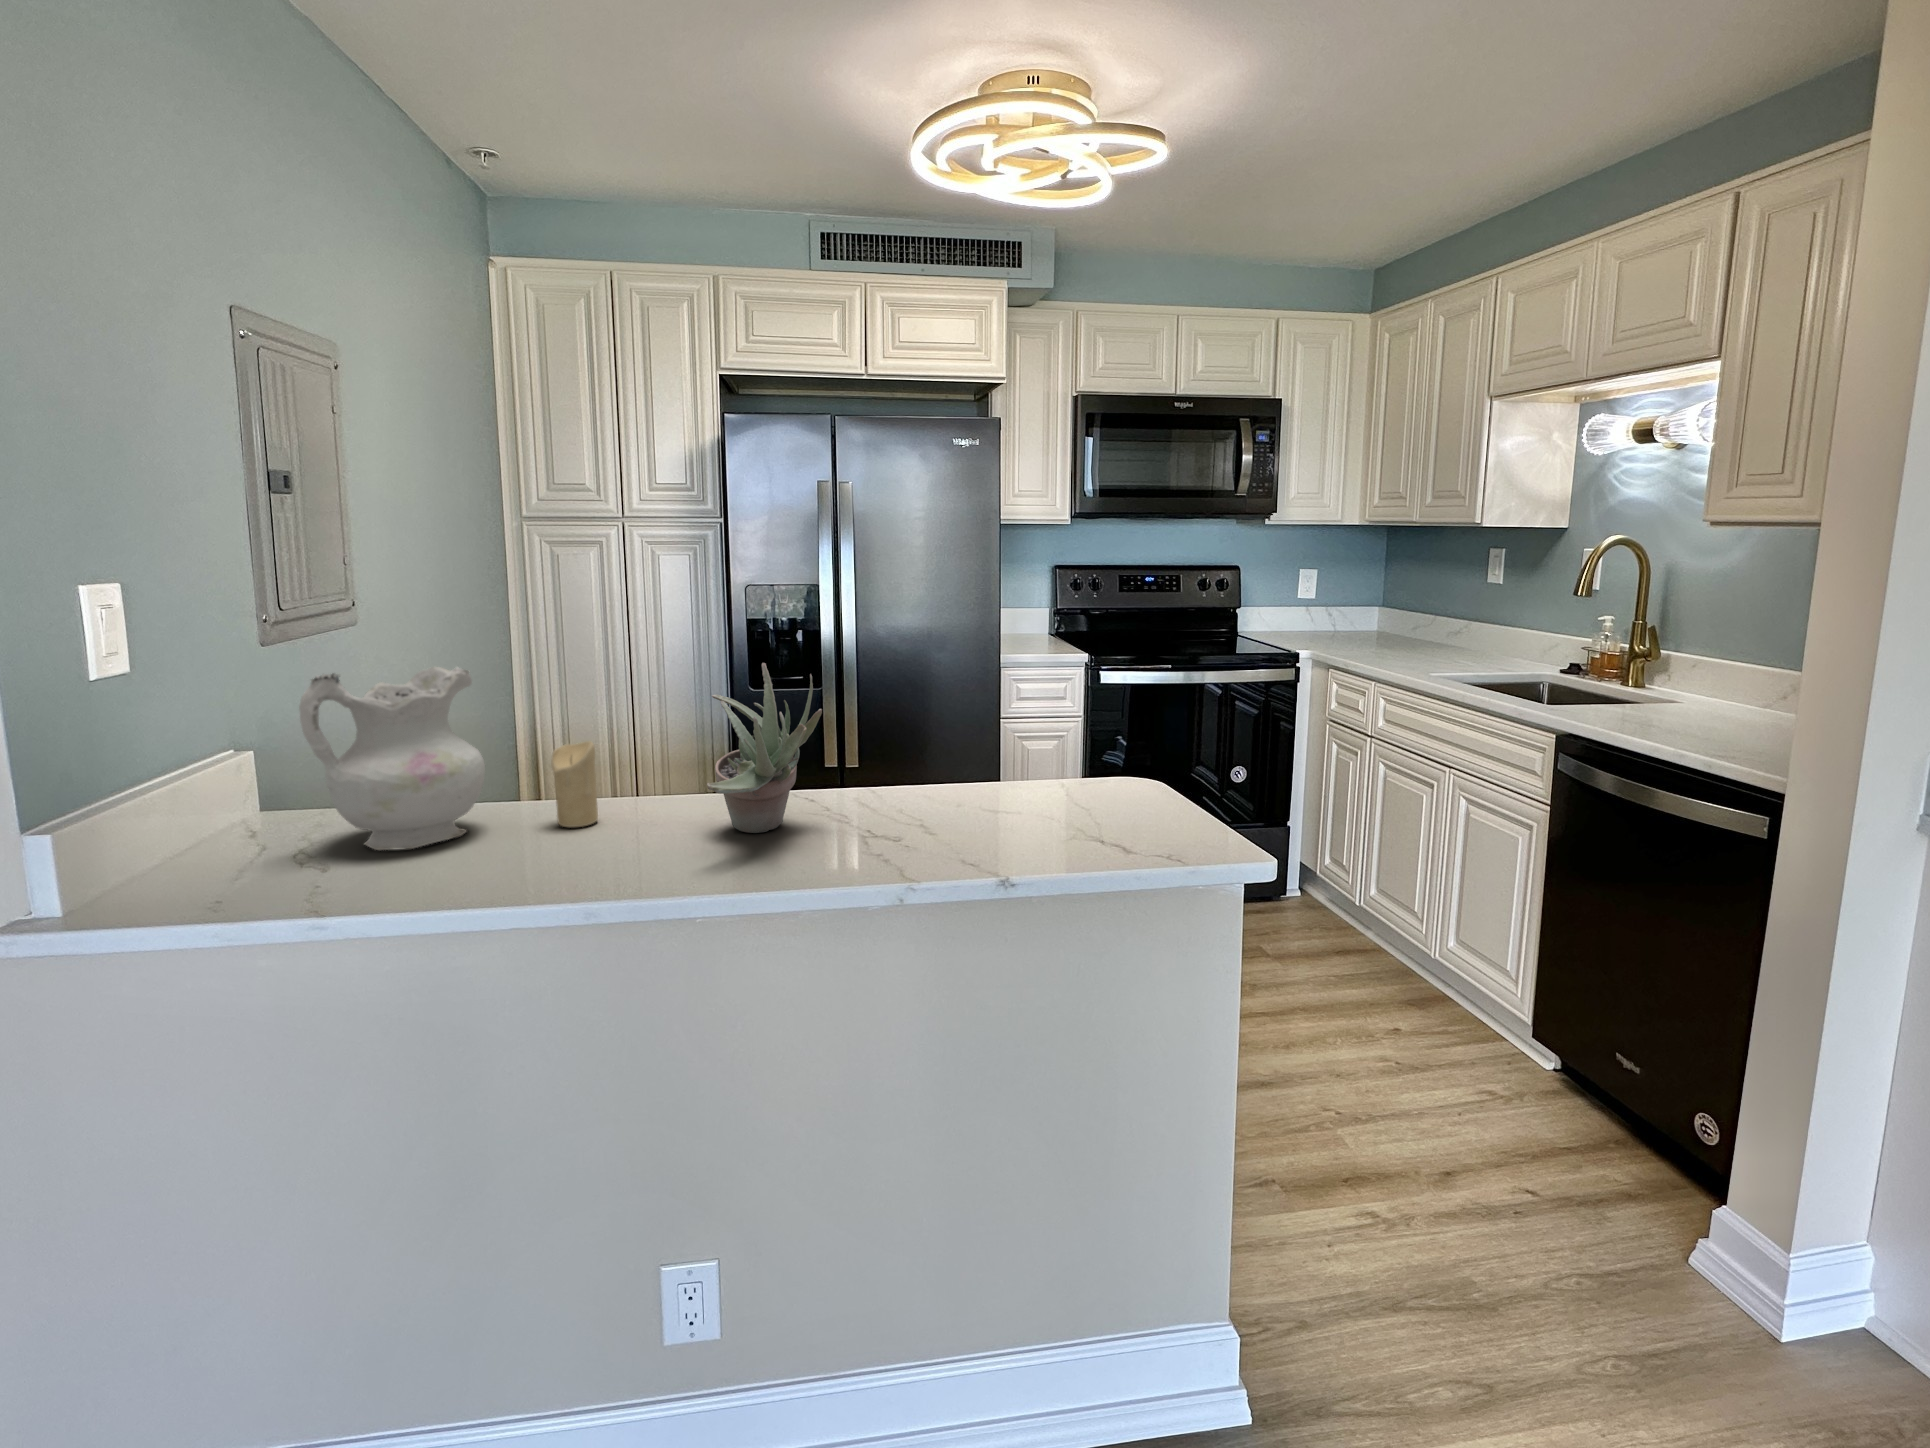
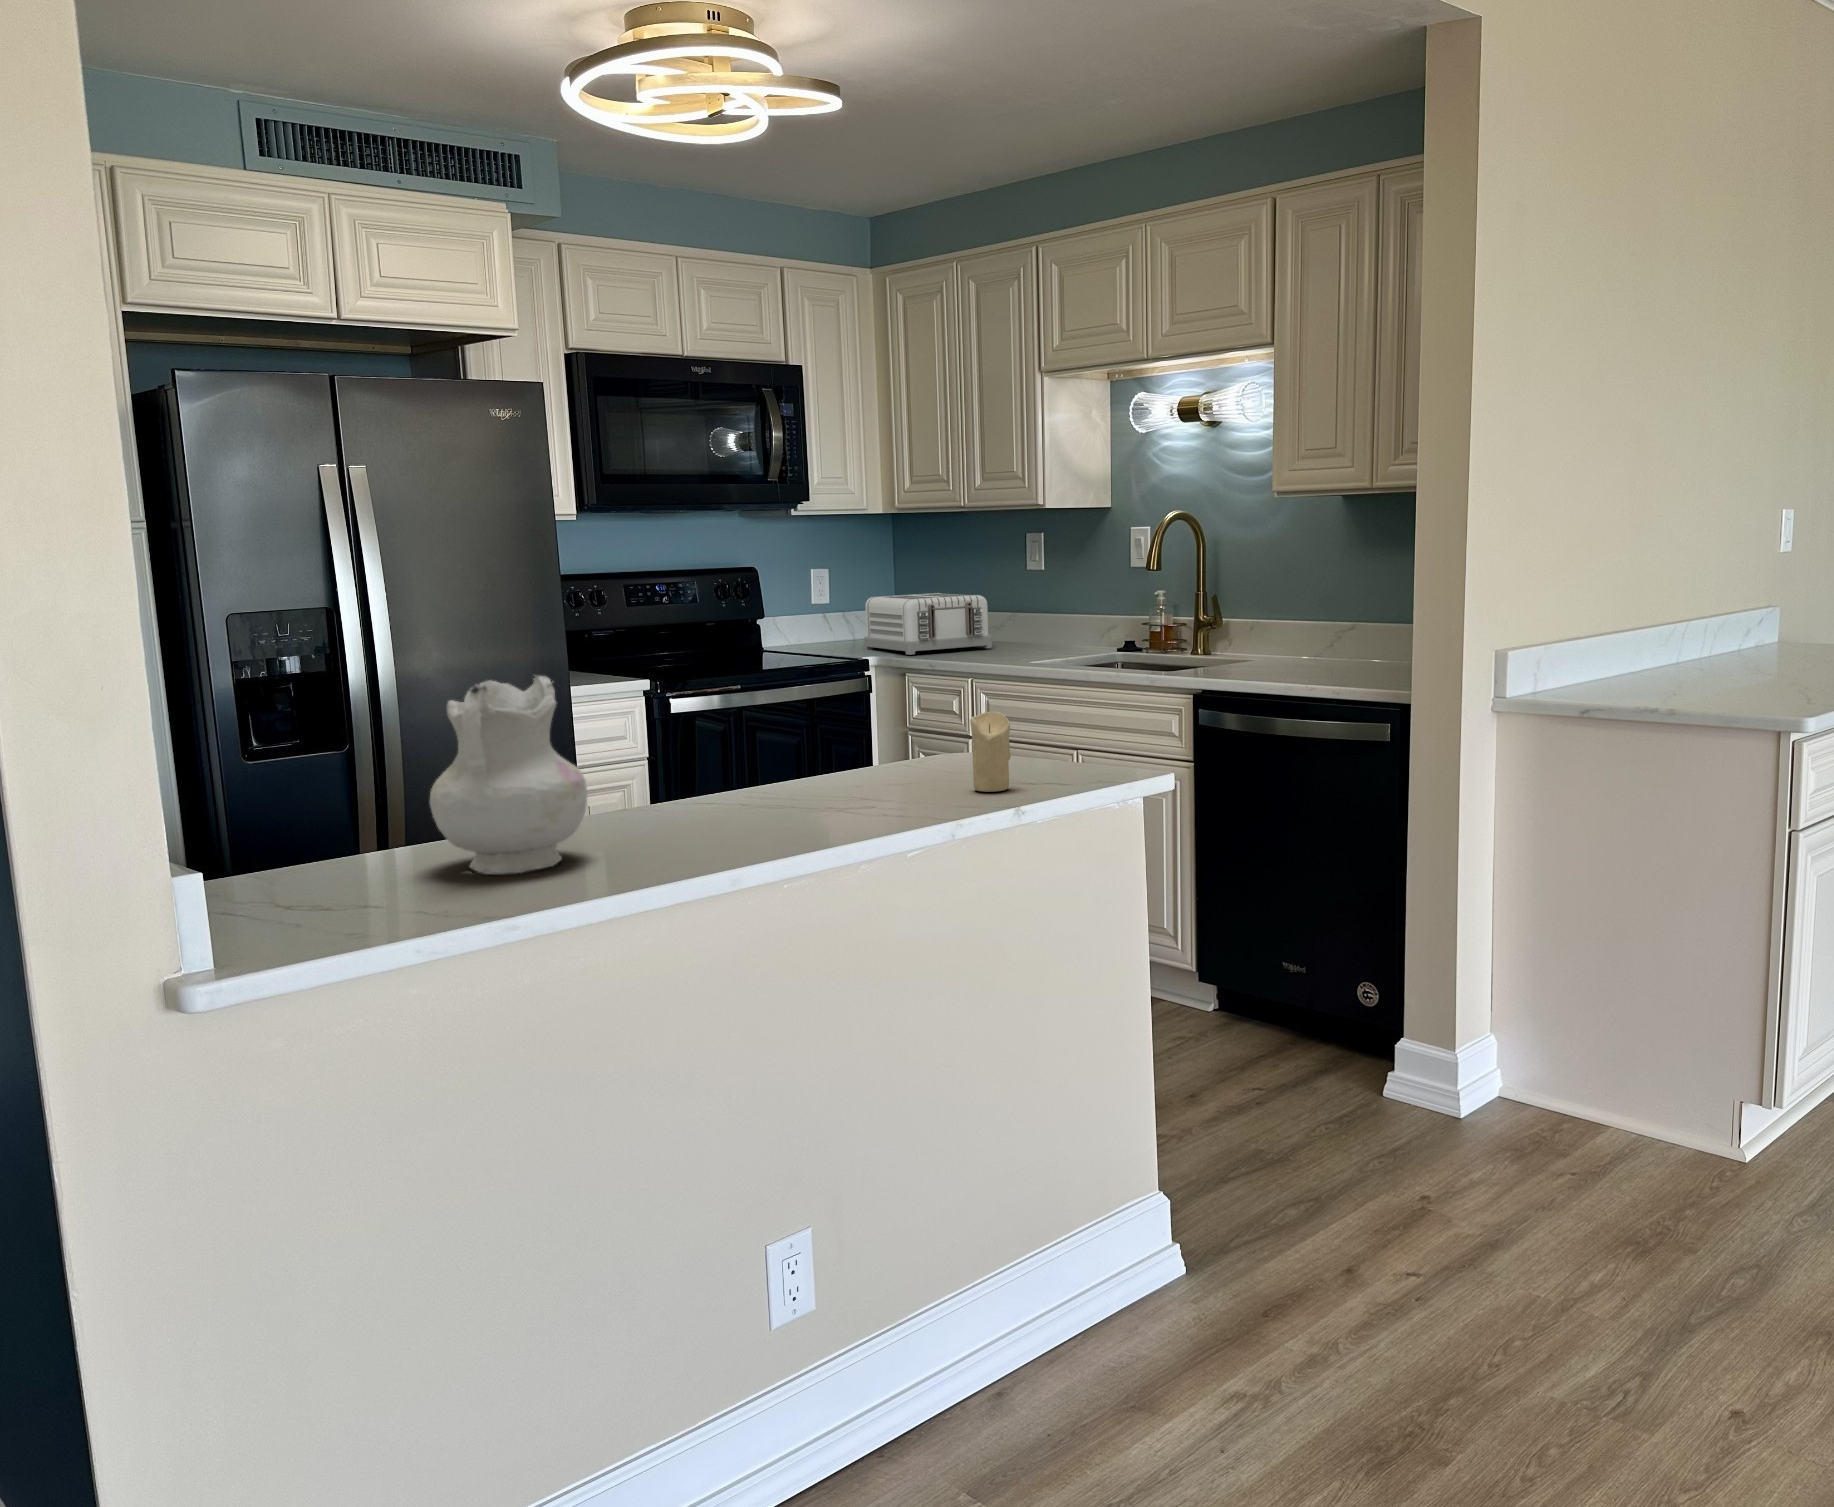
toaster: none [1323,598,1433,654] -> present [864,593,992,655]
succulent plant: present [707,663,822,833] -> none [770,642,902,811]
candle: present [551,741,598,828] -> present [970,712,1011,792]

